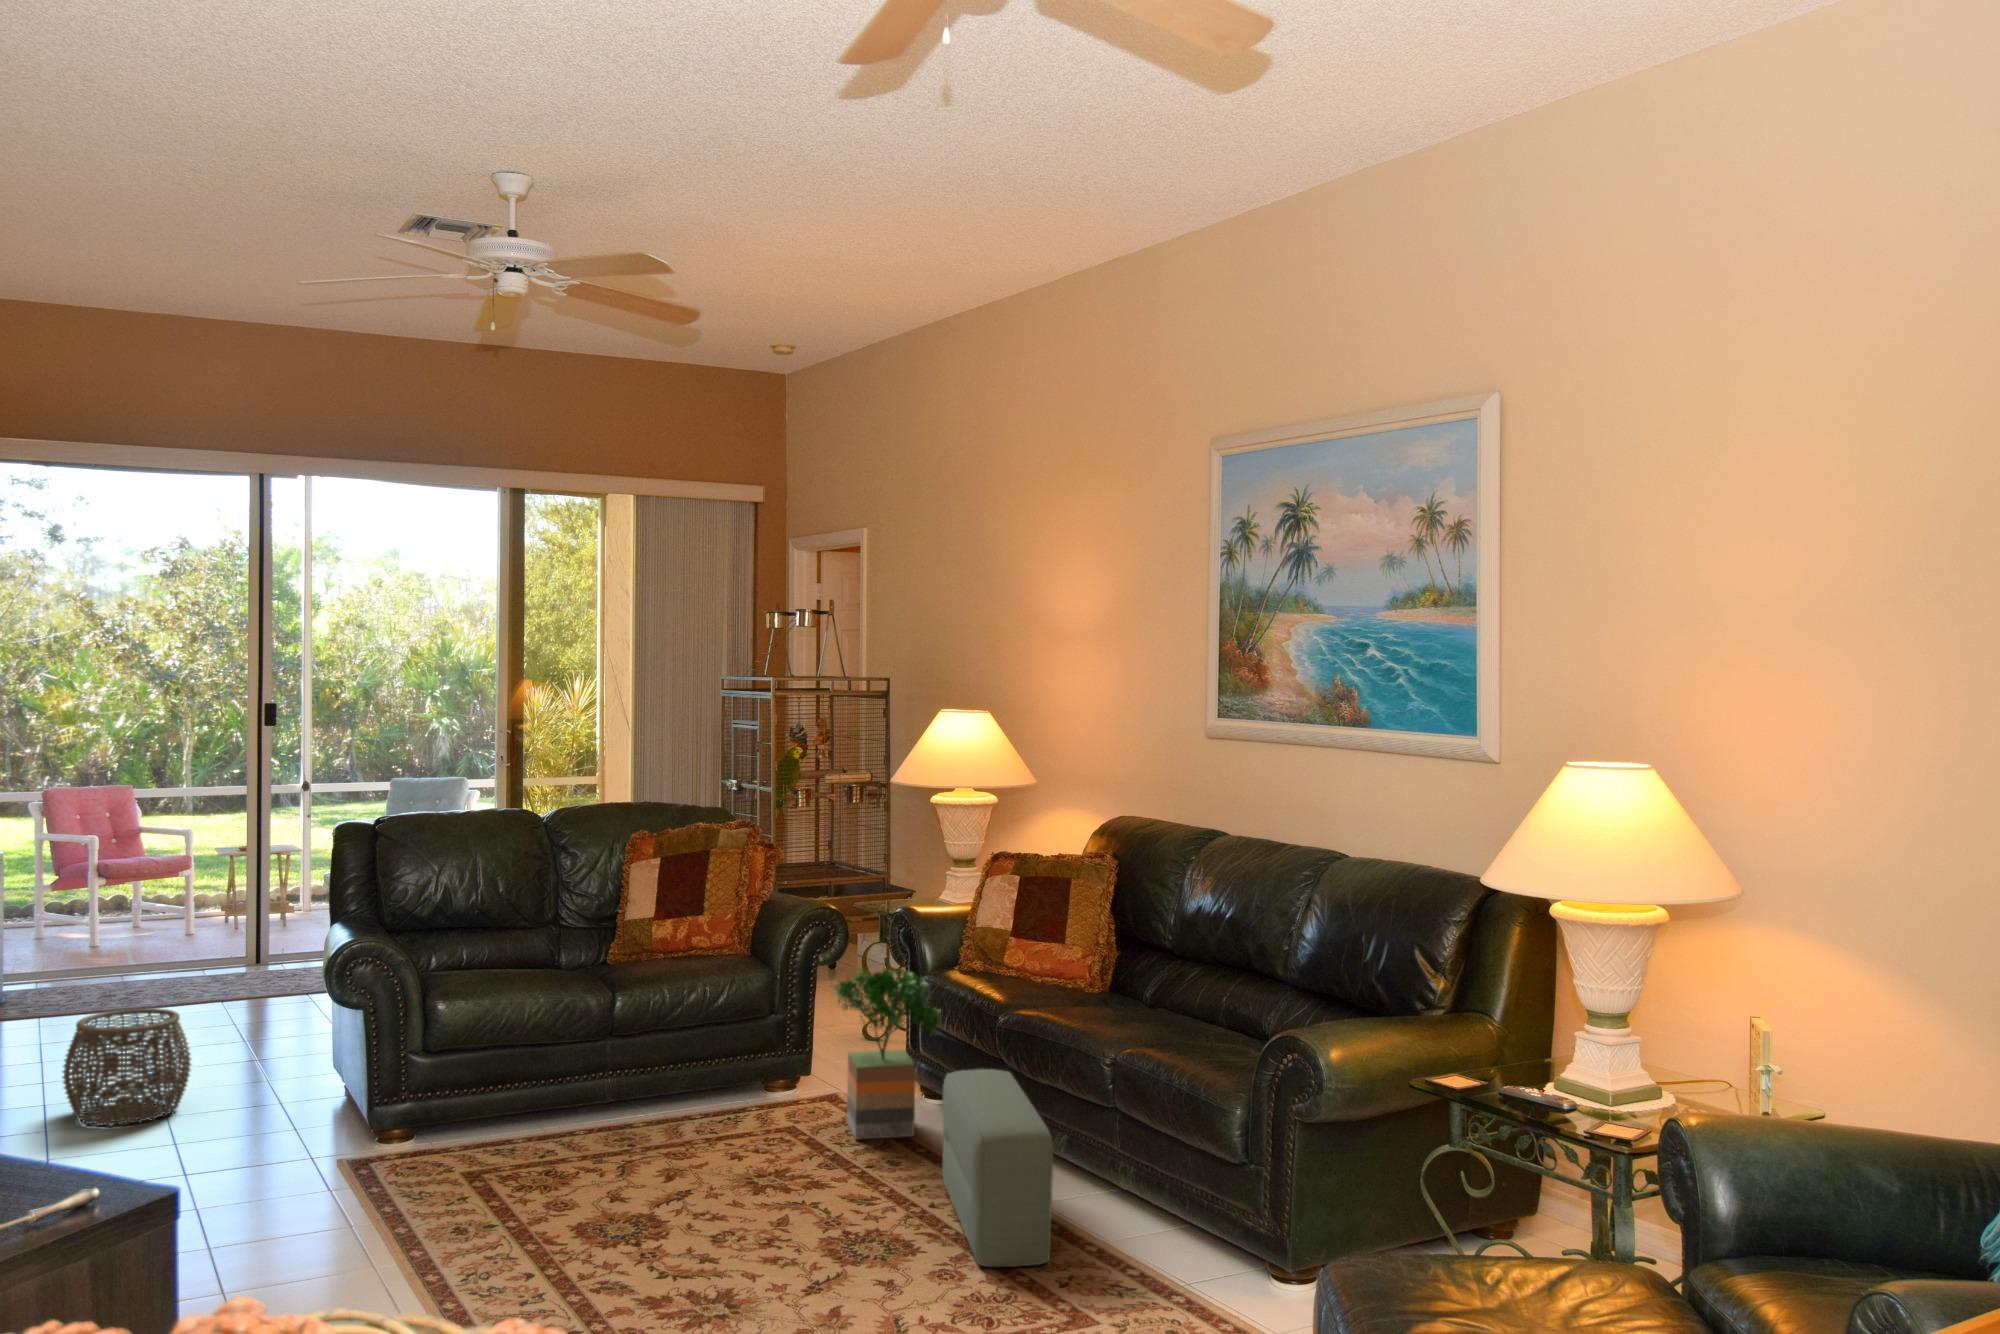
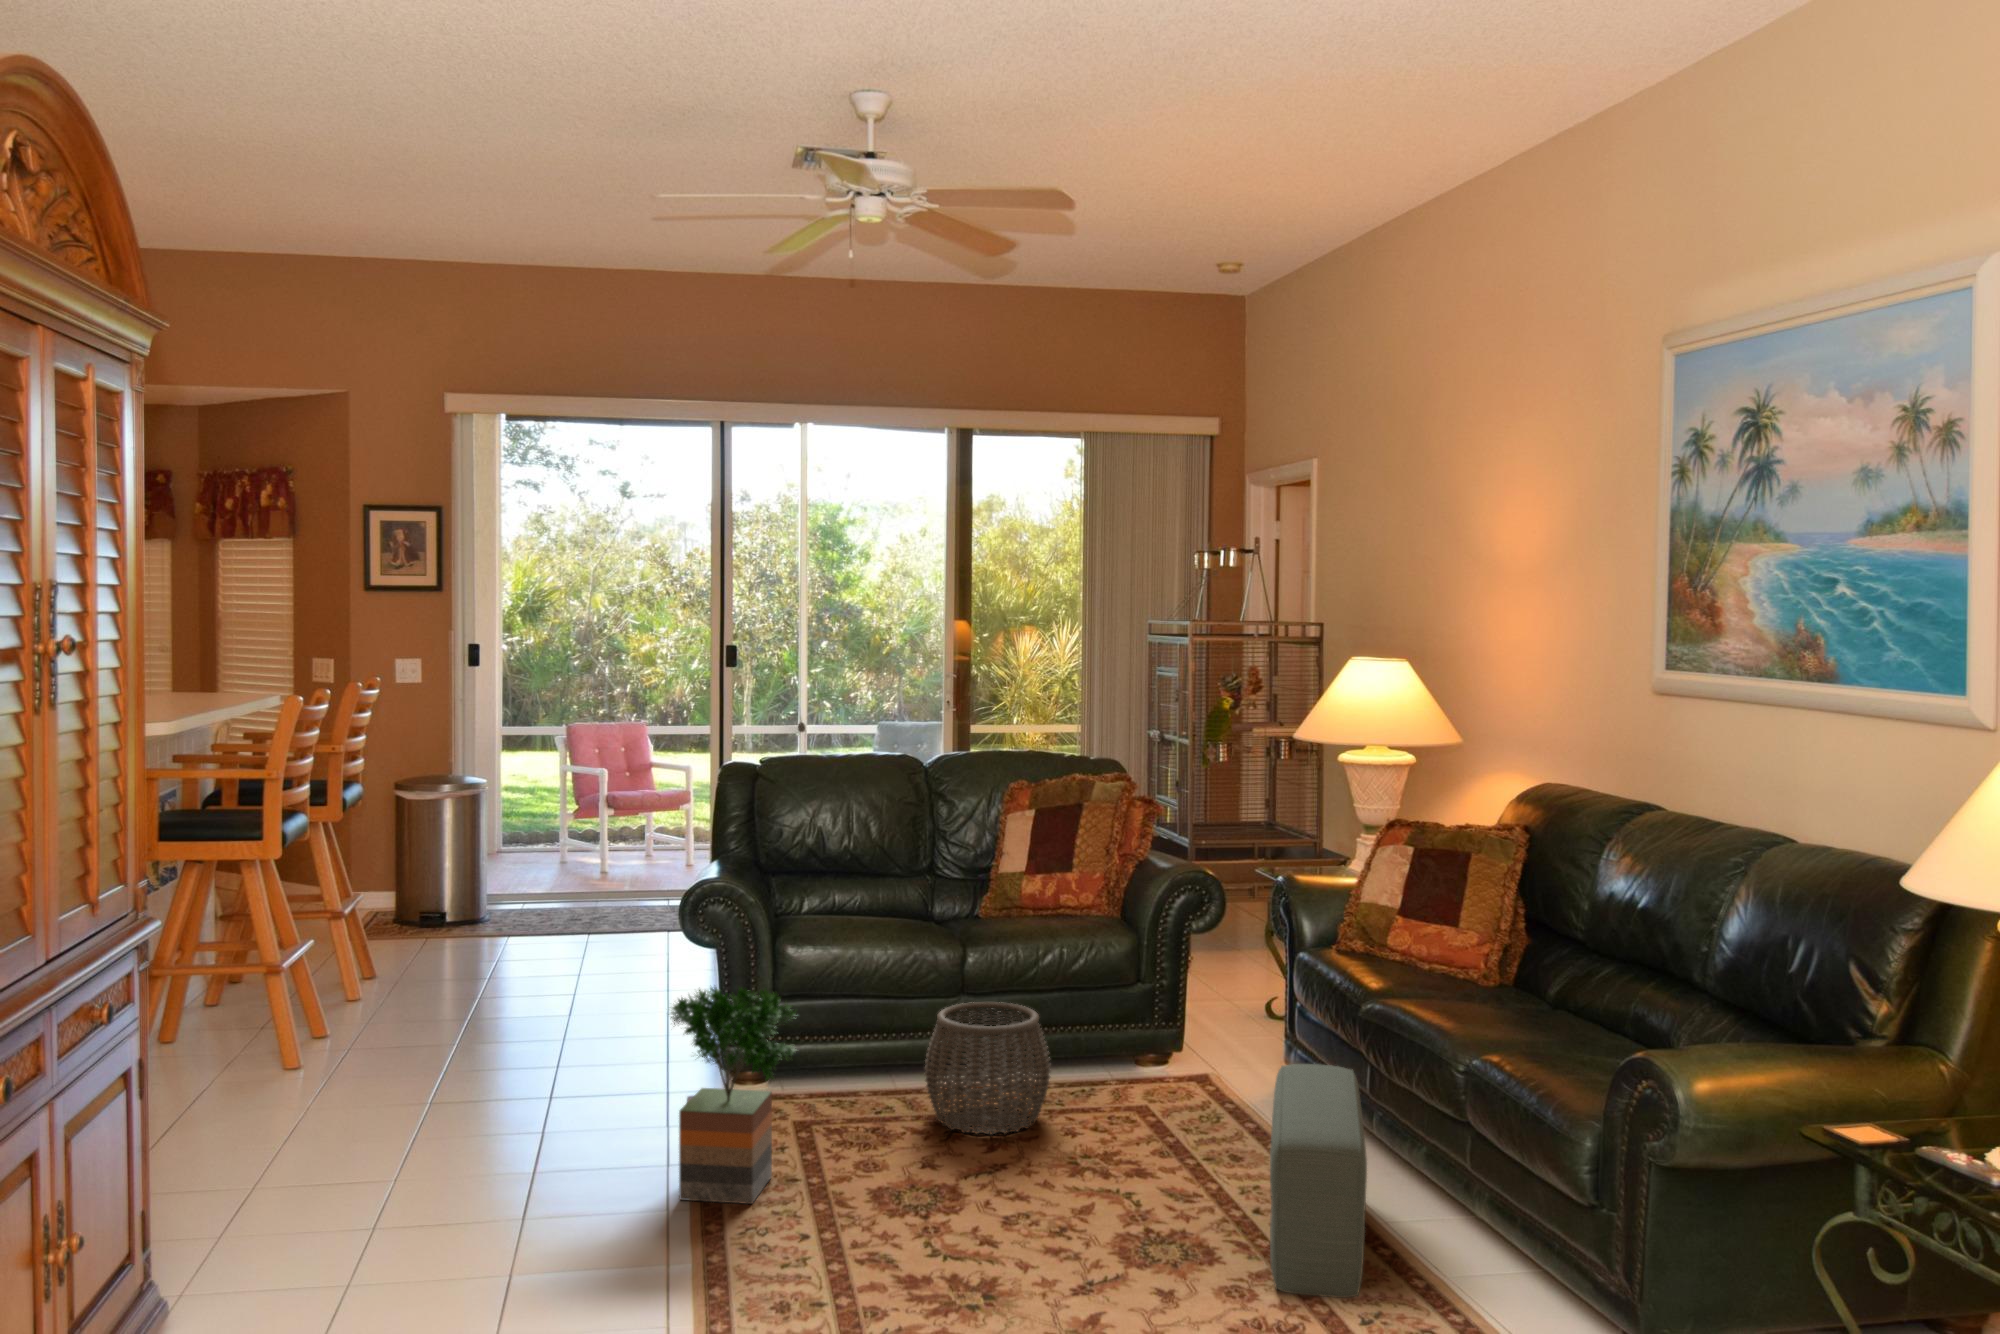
potted tree: present [834,968,941,1139] -> present [671,987,795,1204]
woven basket: present [63,1008,191,1126] -> present [924,1002,1051,1135]

